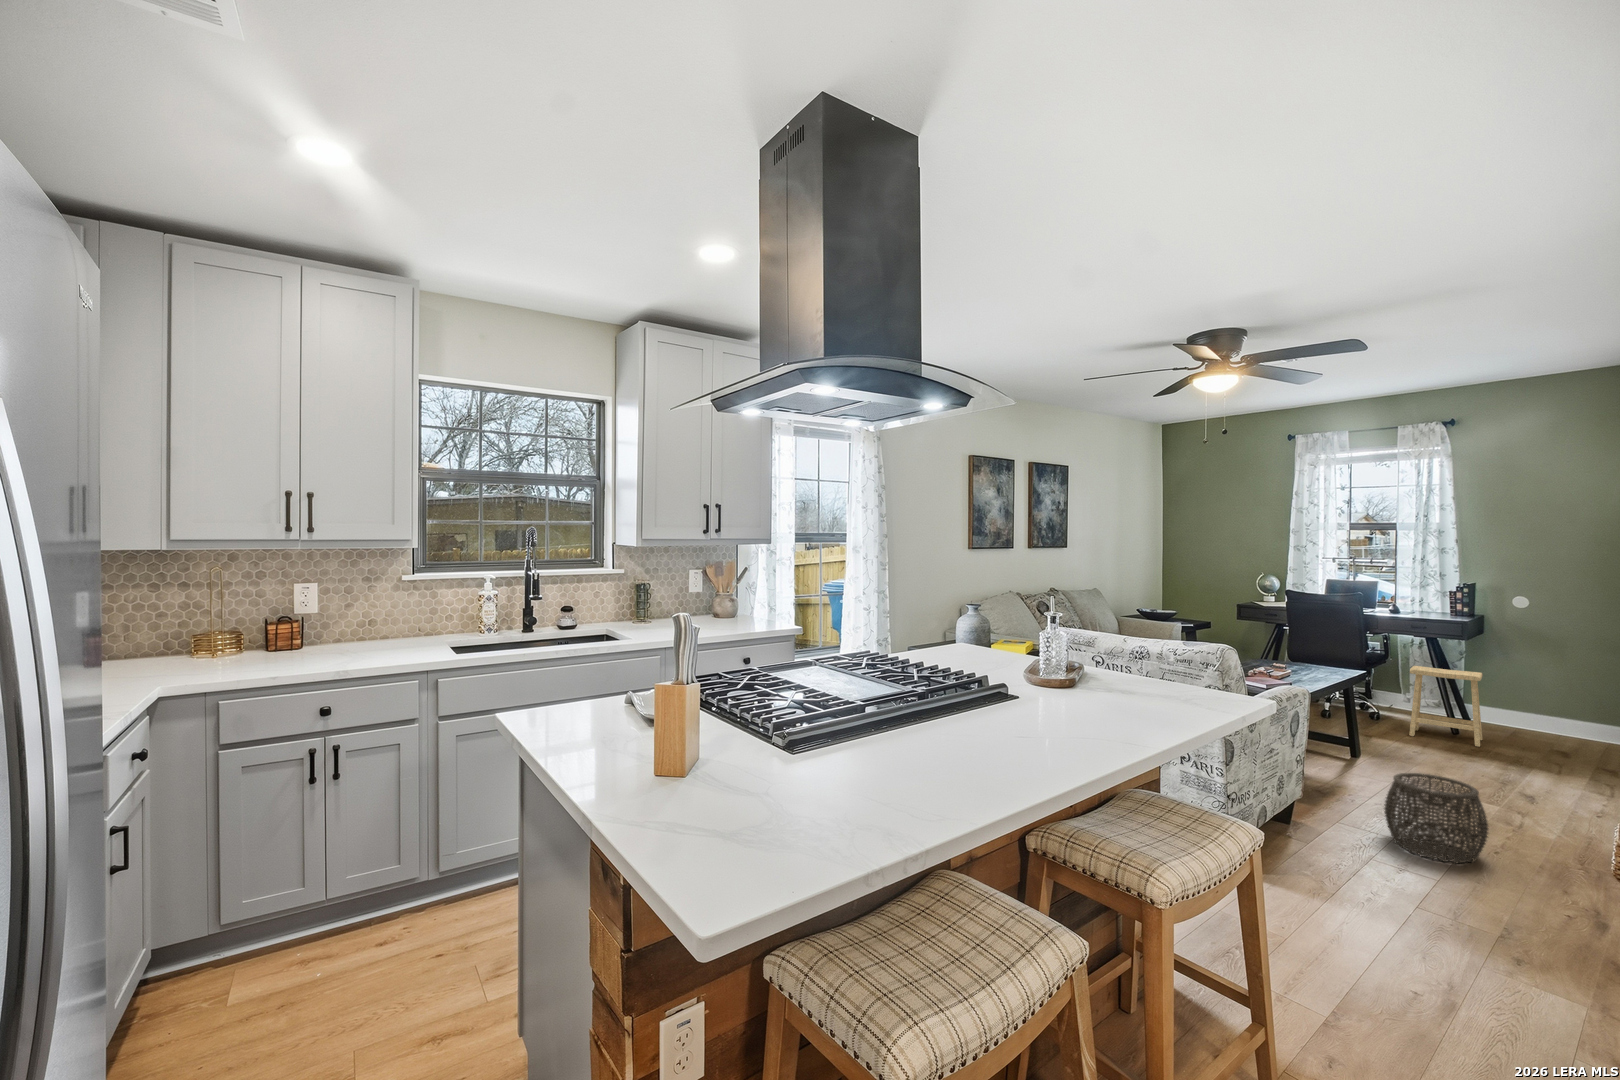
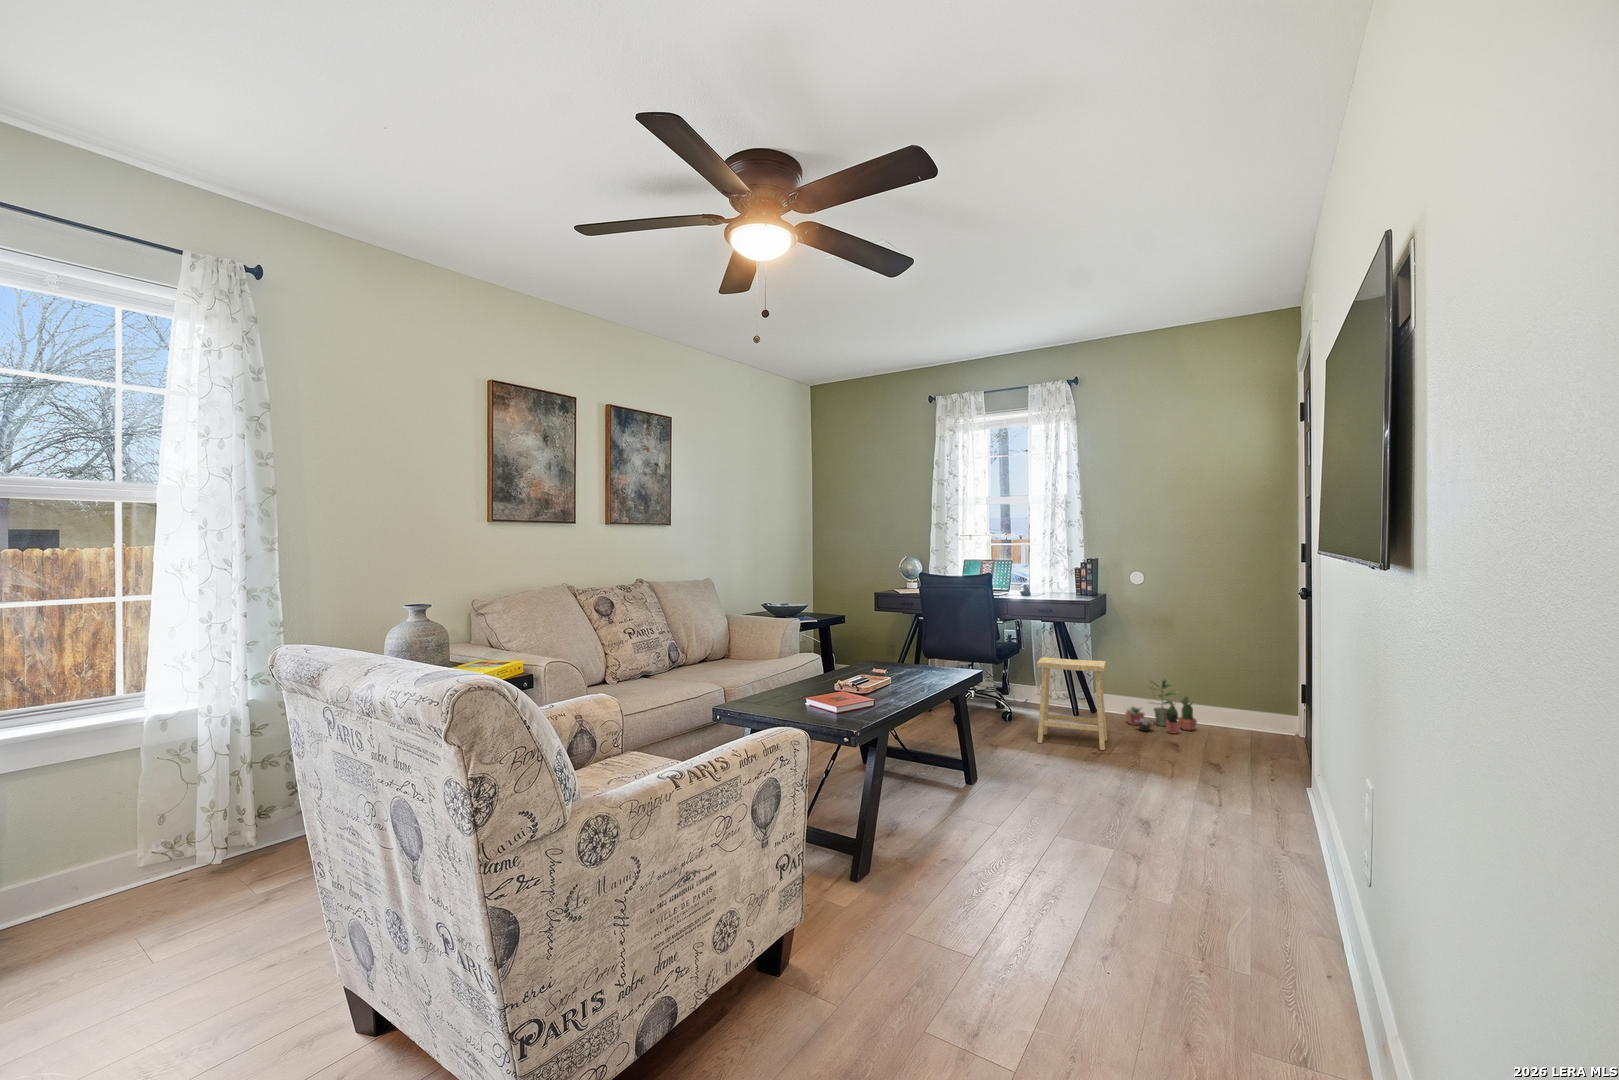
potted plant: none [1502,692,1585,742] -> present [1125,679,1197,734]
woven basket: present [1384,773,1489,863] -> none [979,831,1111,986]

